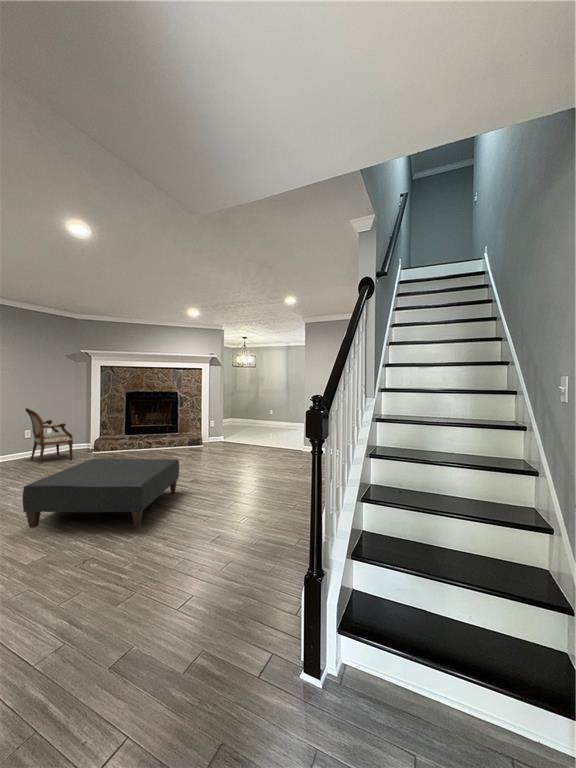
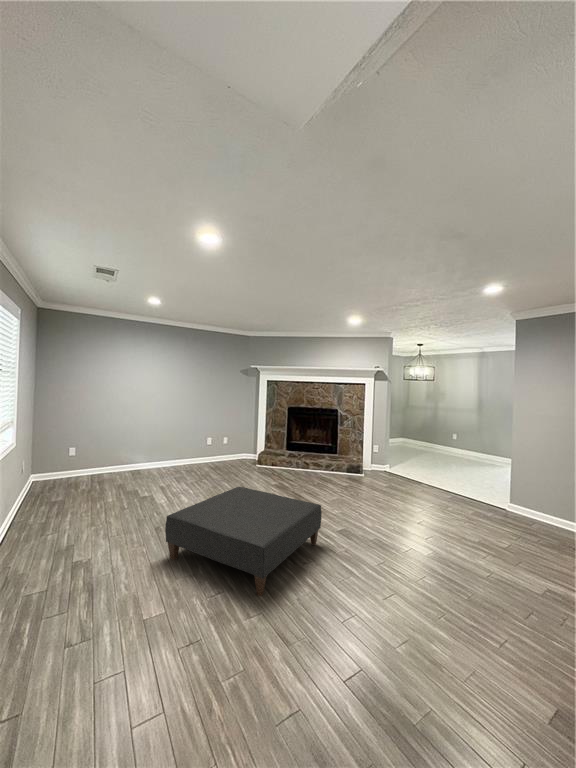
armchair: present [25,408,73,464] -> none [204,421,238,473]

